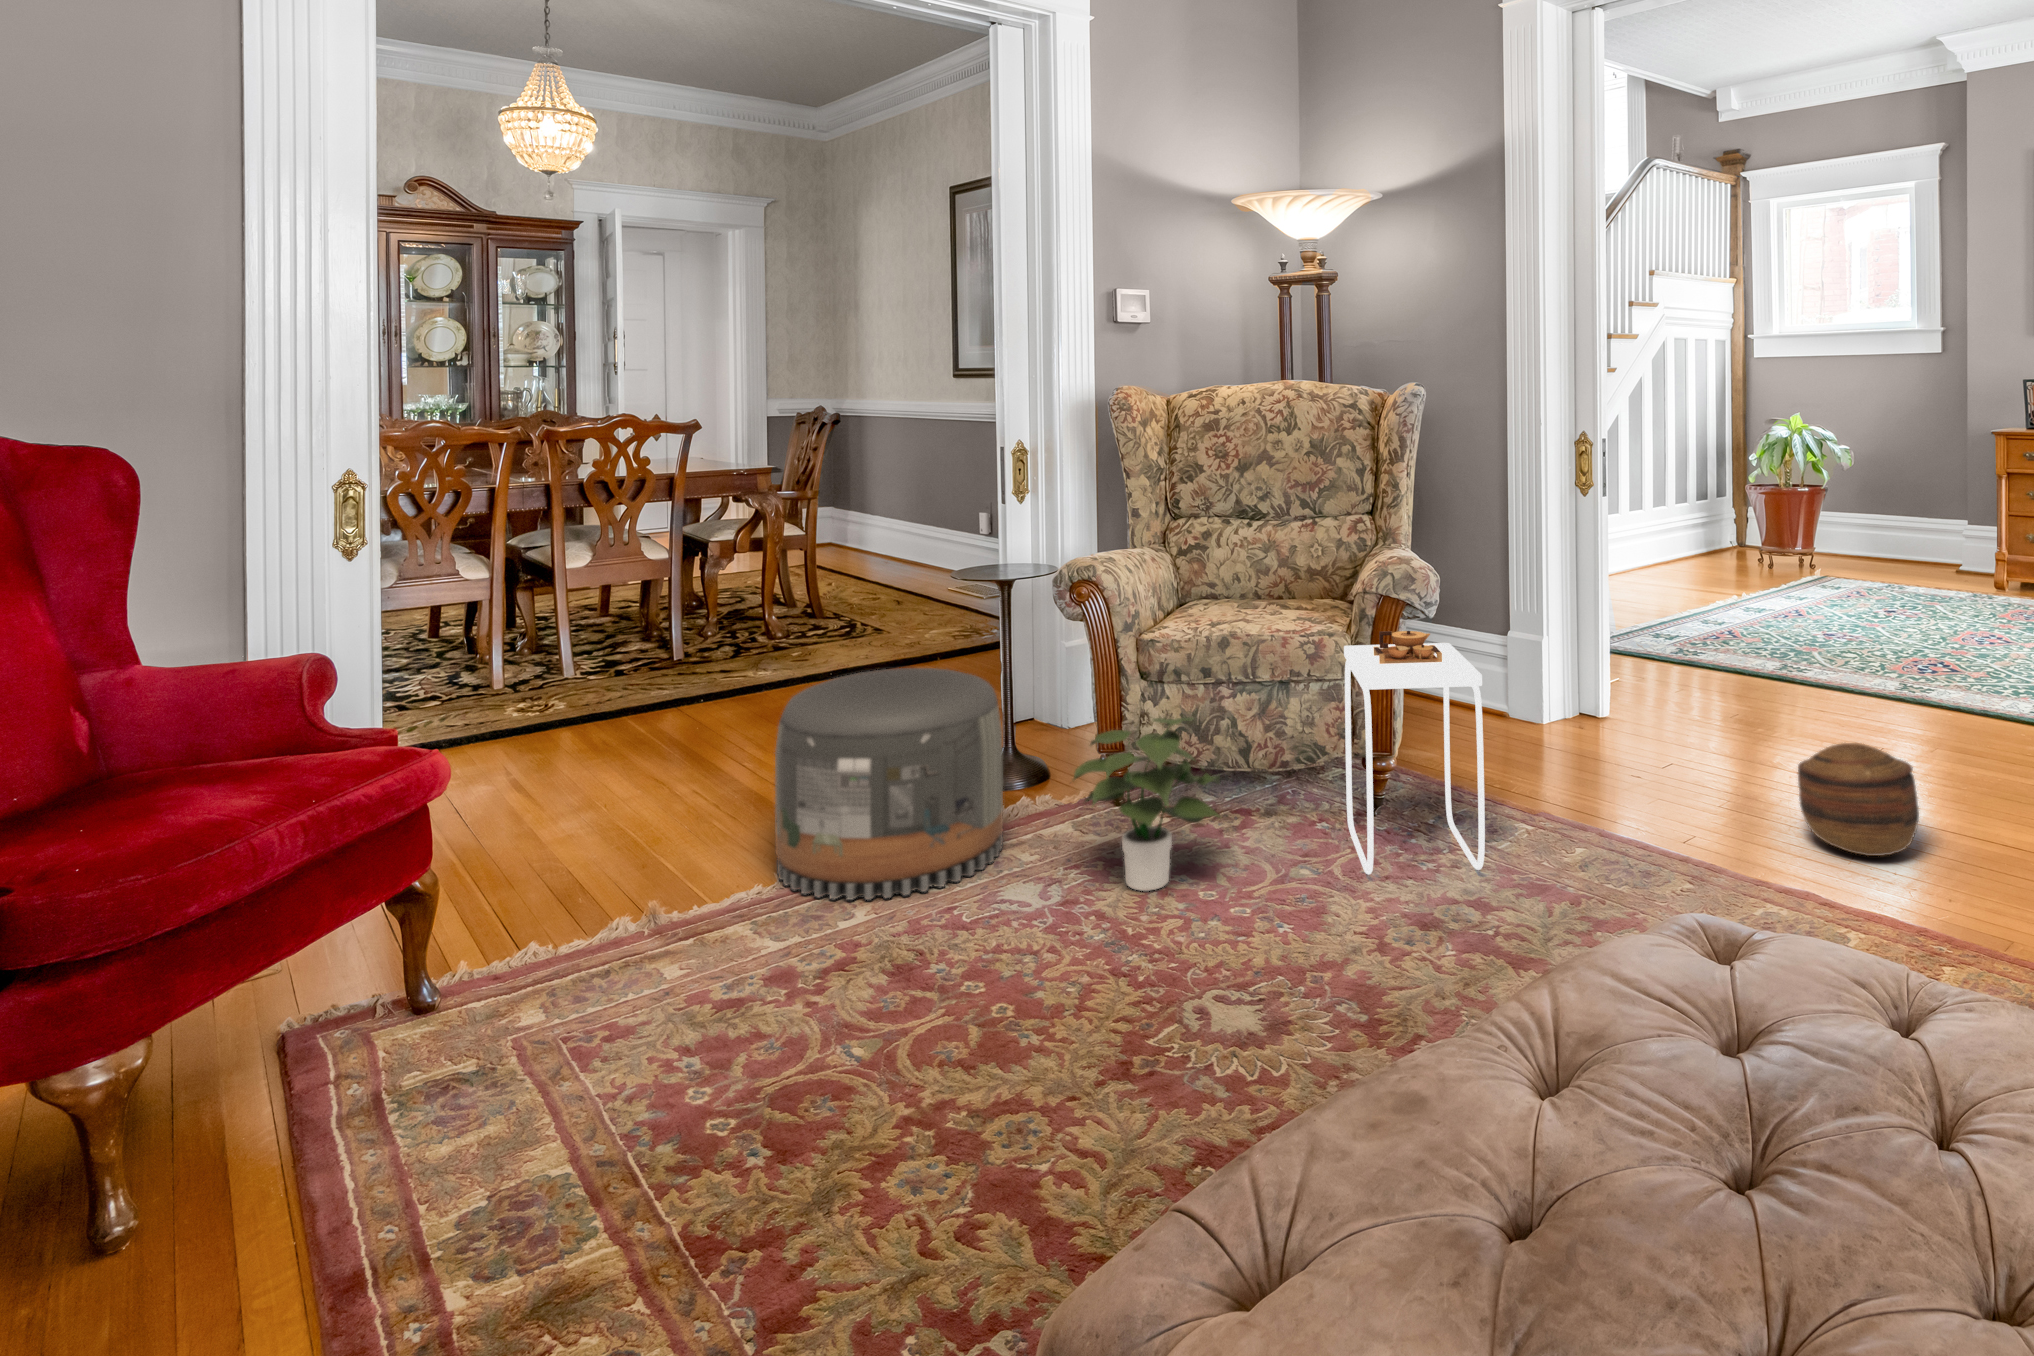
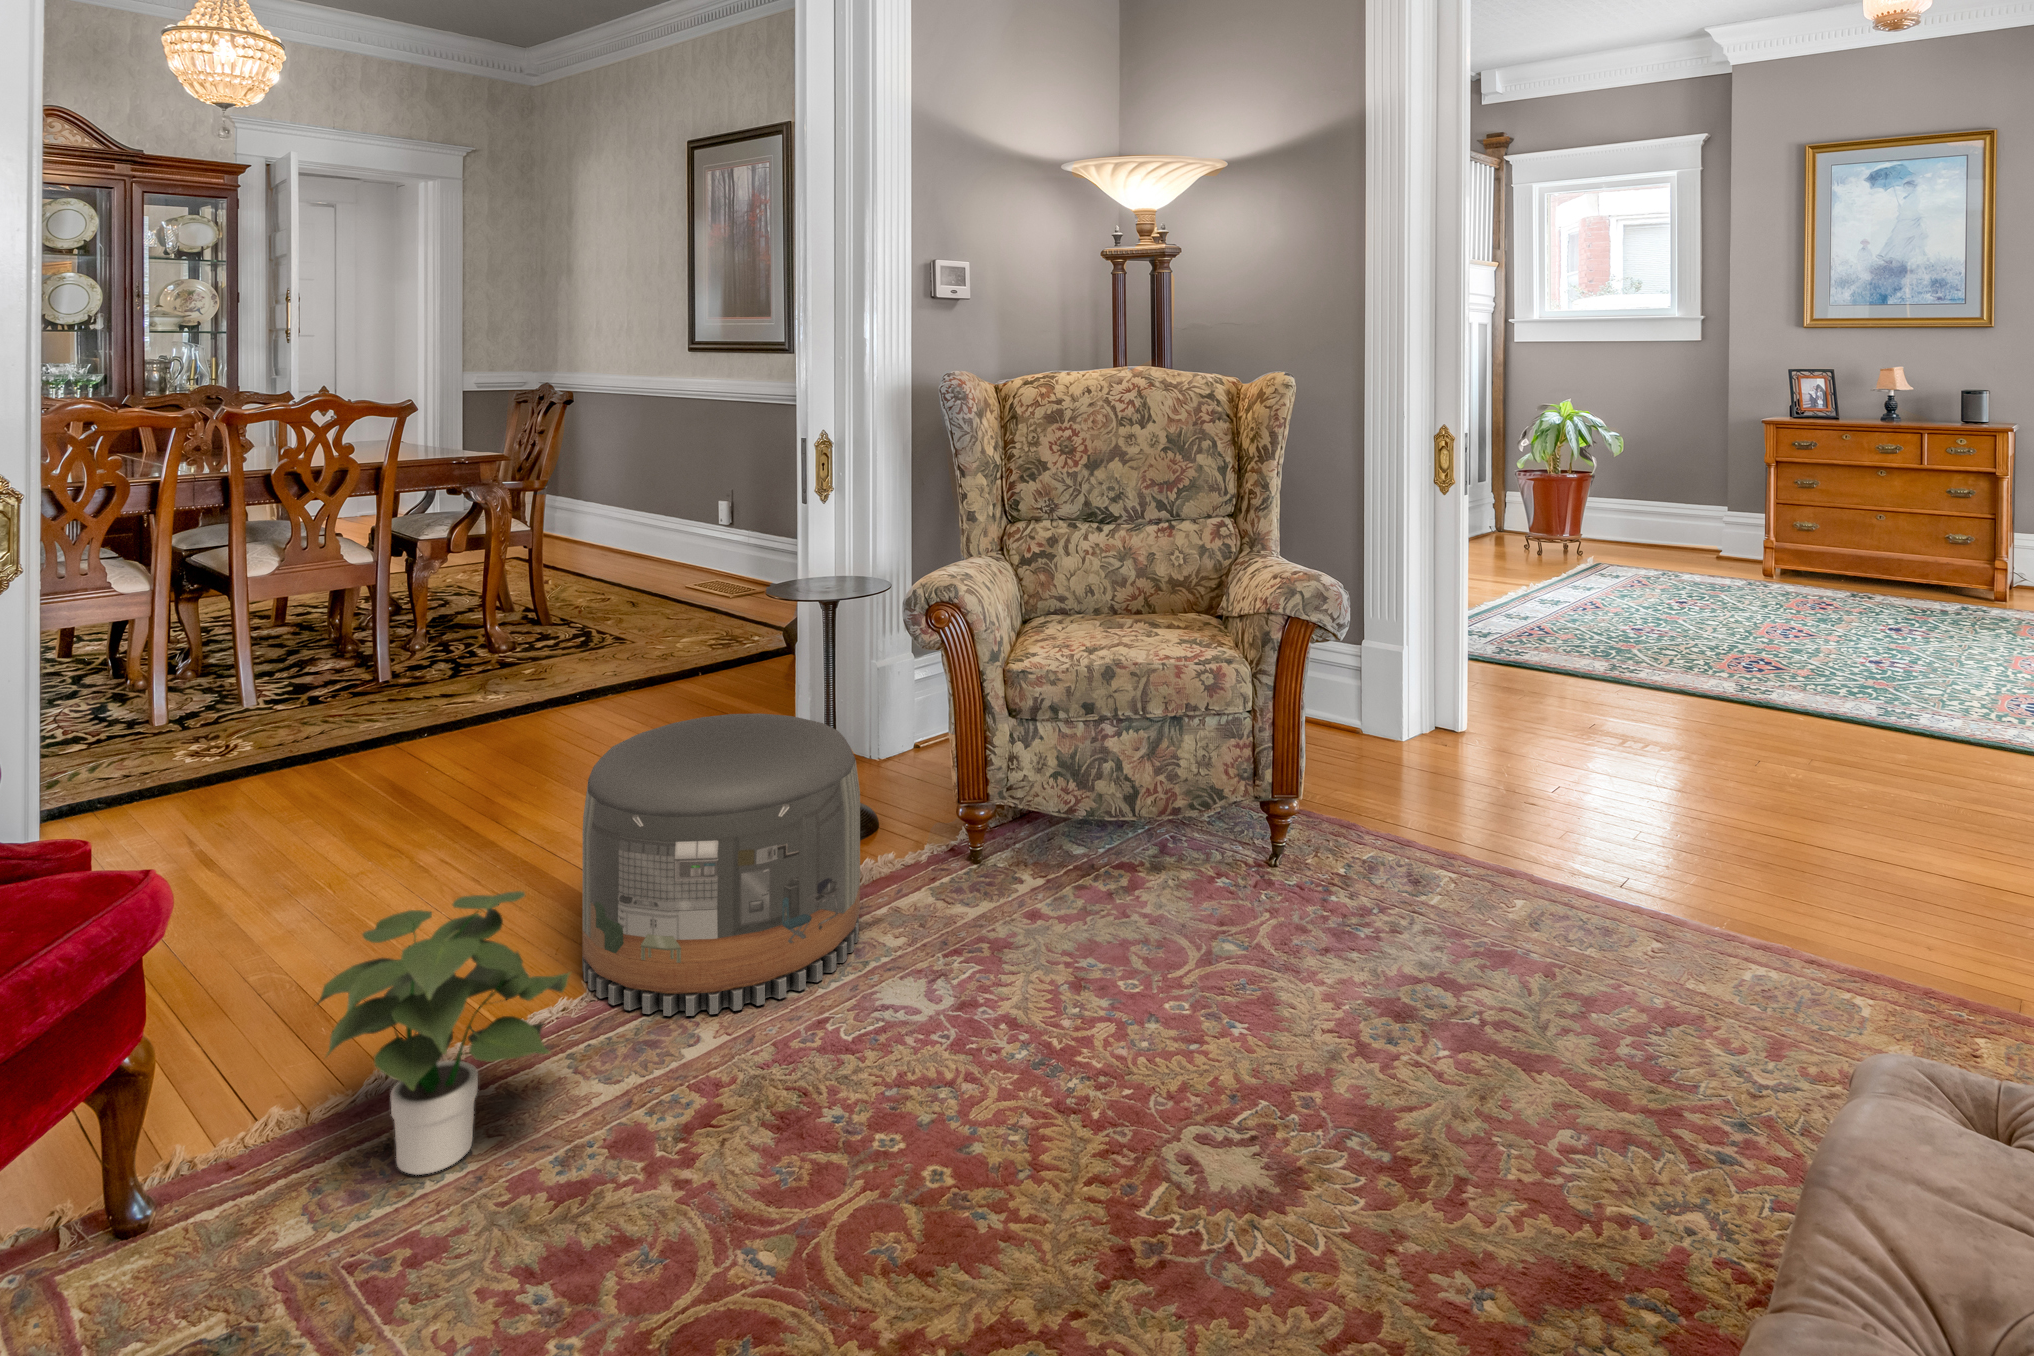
side table: present [1344,631,1485,874] -> none [1251,661,1436,947]
potted plant: present [1074,718,1220,891] -> present [317,891,570,1175]
basket: present [1798,743,1919,856] -> none [1737,773,1872,897]

